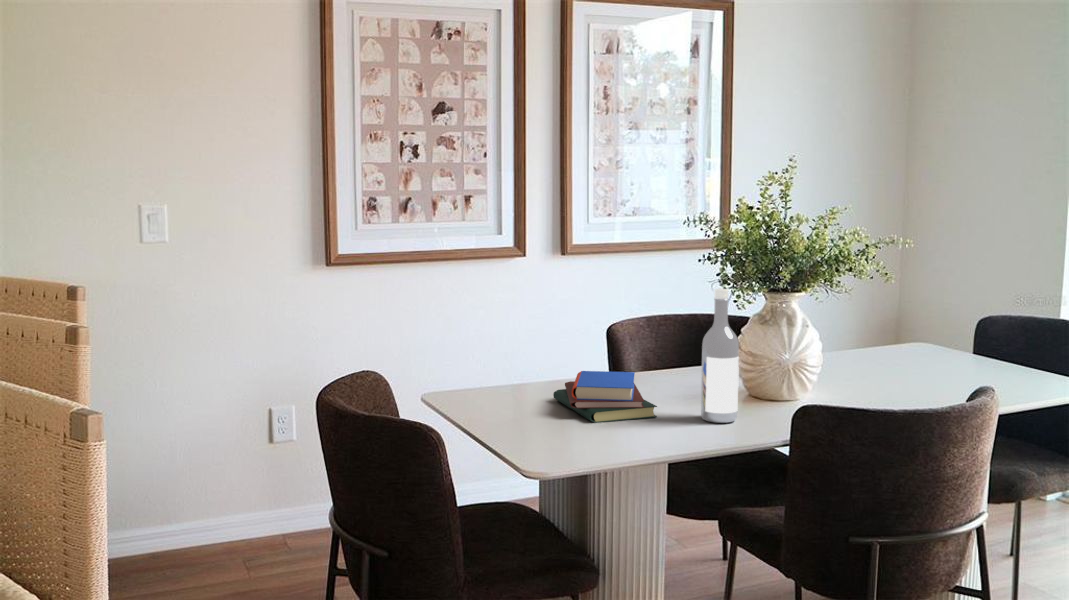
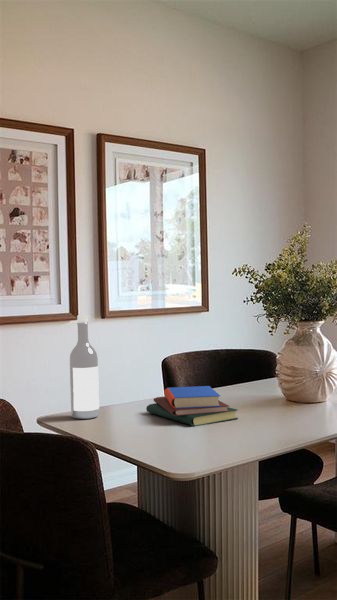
wine bottle: present [701,289,739,423] -> present [70,315,99,419]

